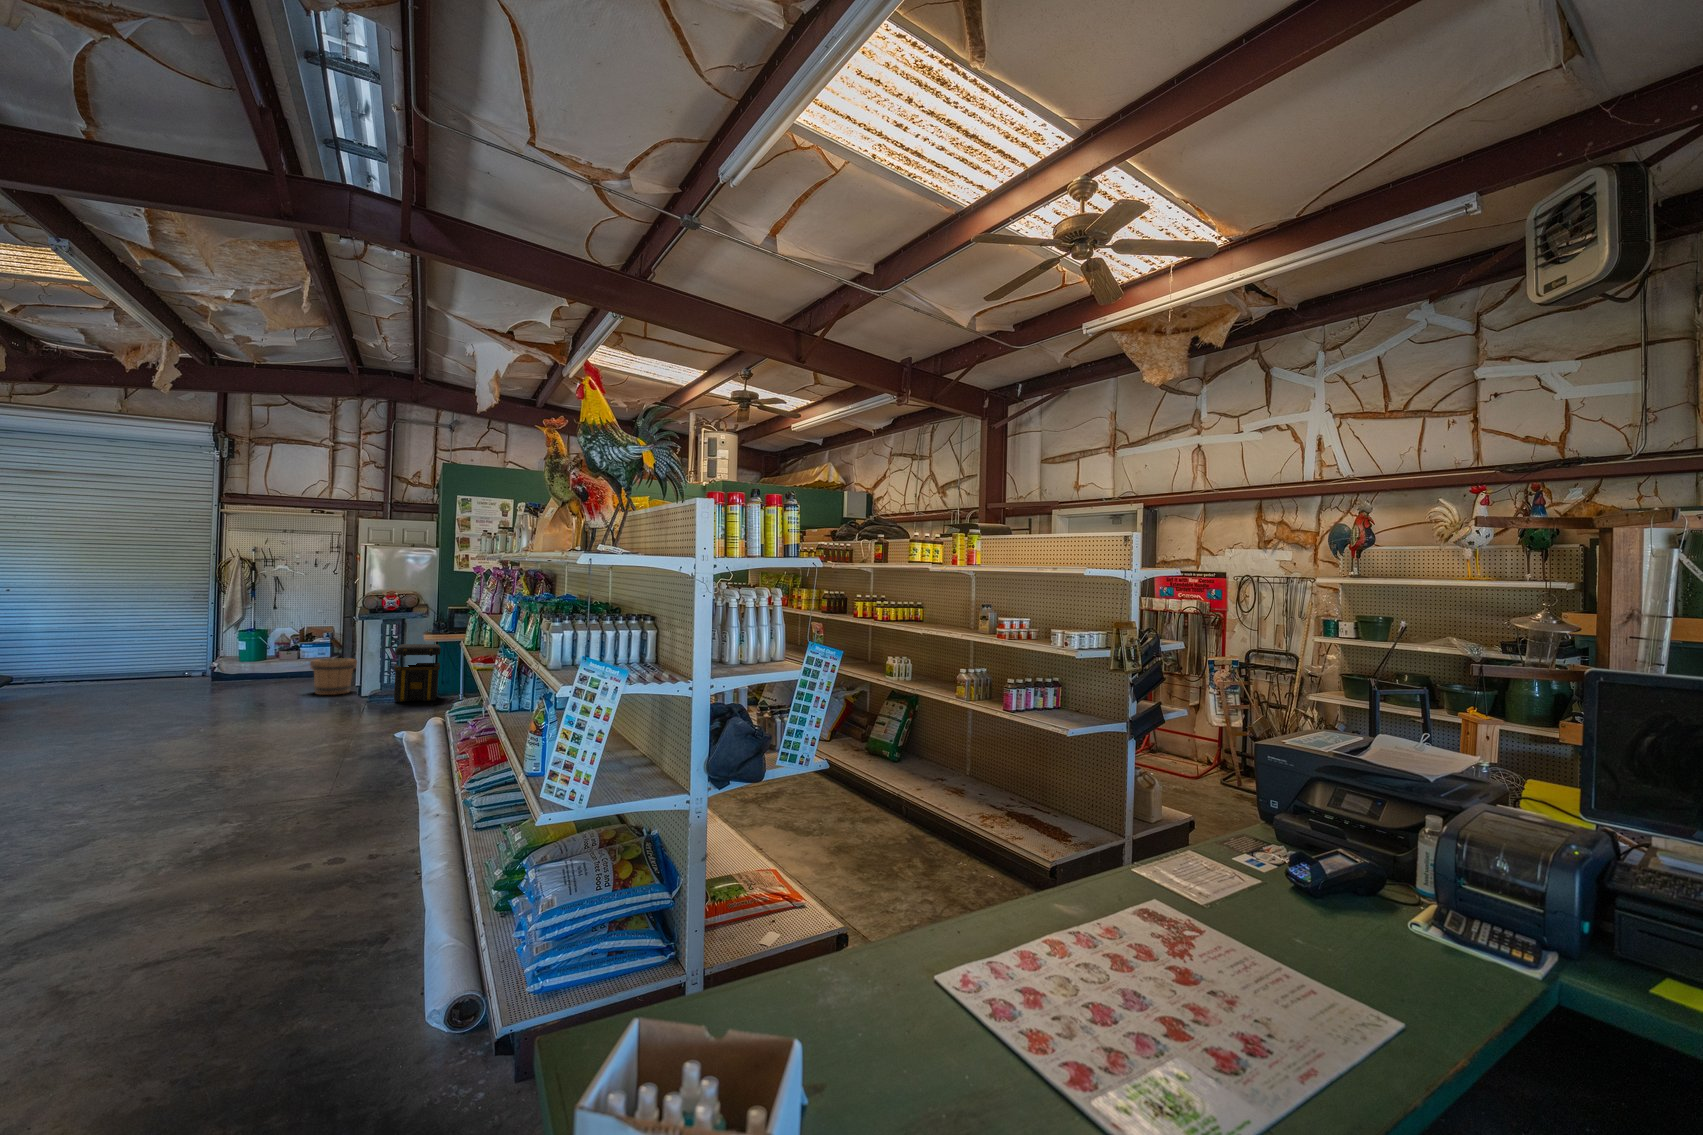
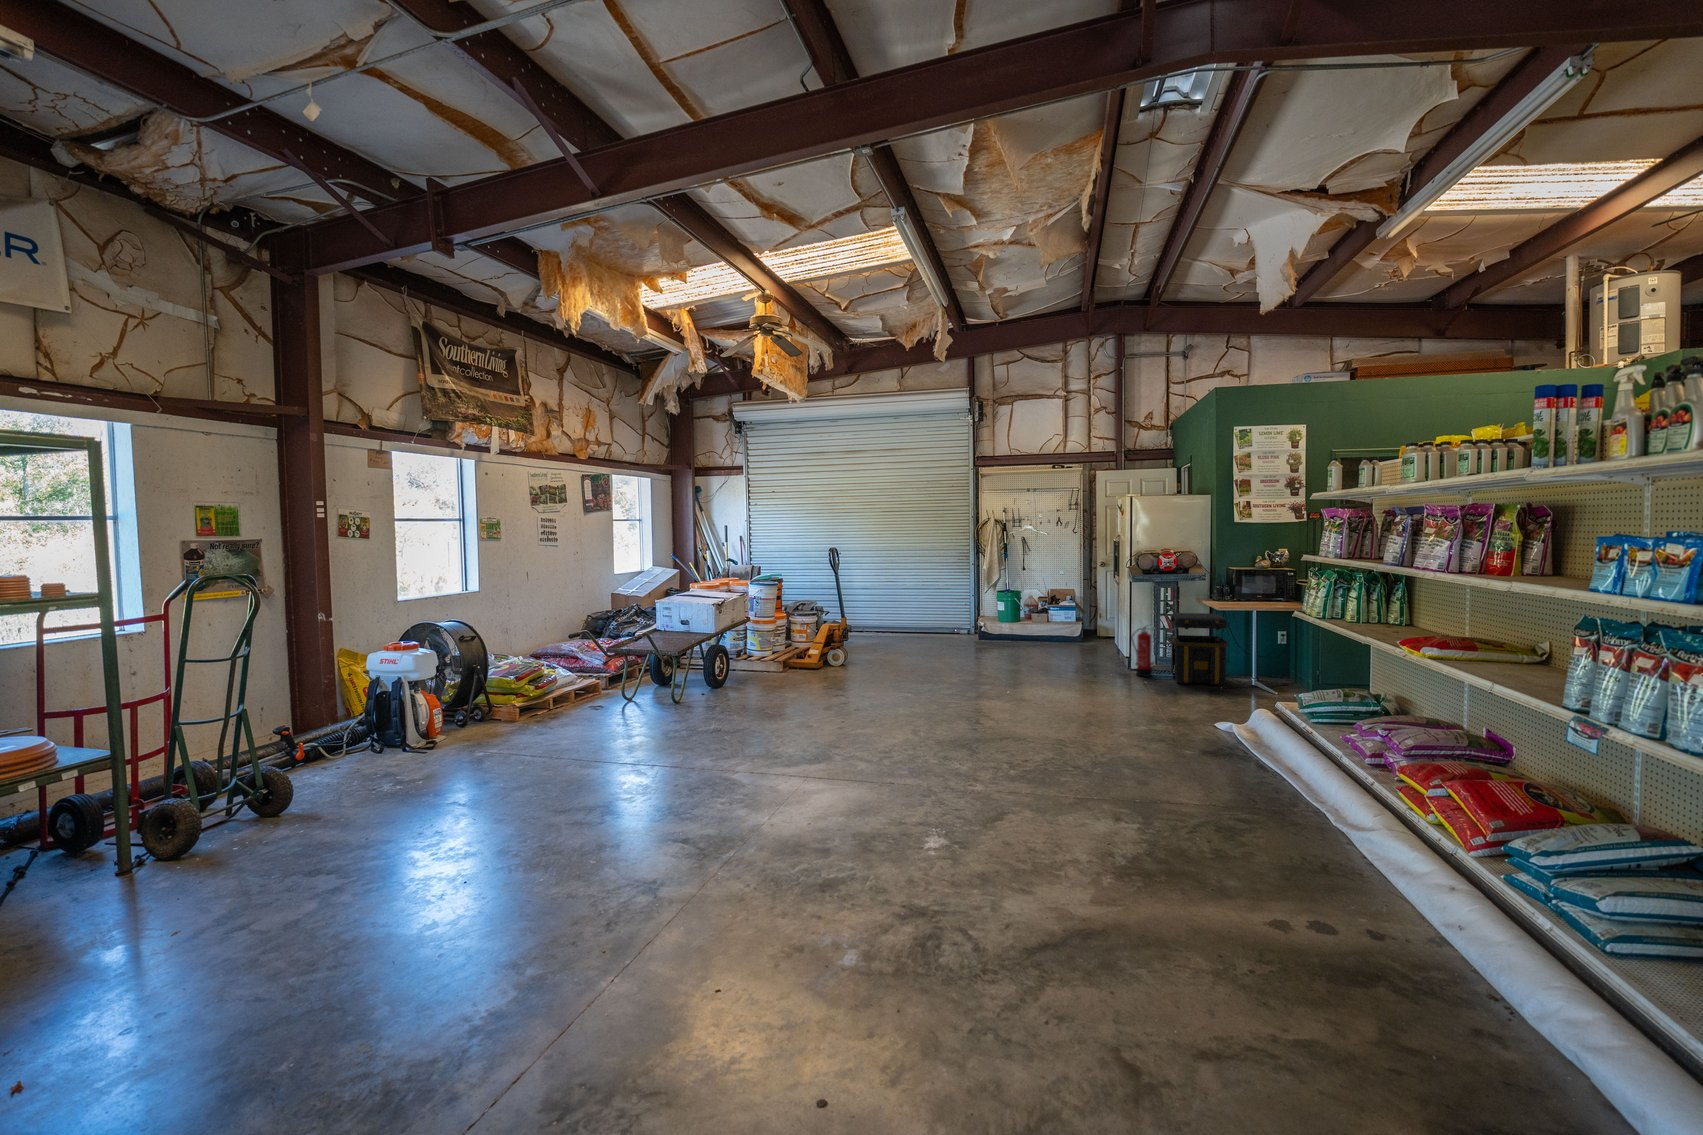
fire extinguisher: none [361,654,380,700] -> present [1131,627,1152,677]
bucket: present [310,658,357,695] -> none [1073,624,1119,665]

